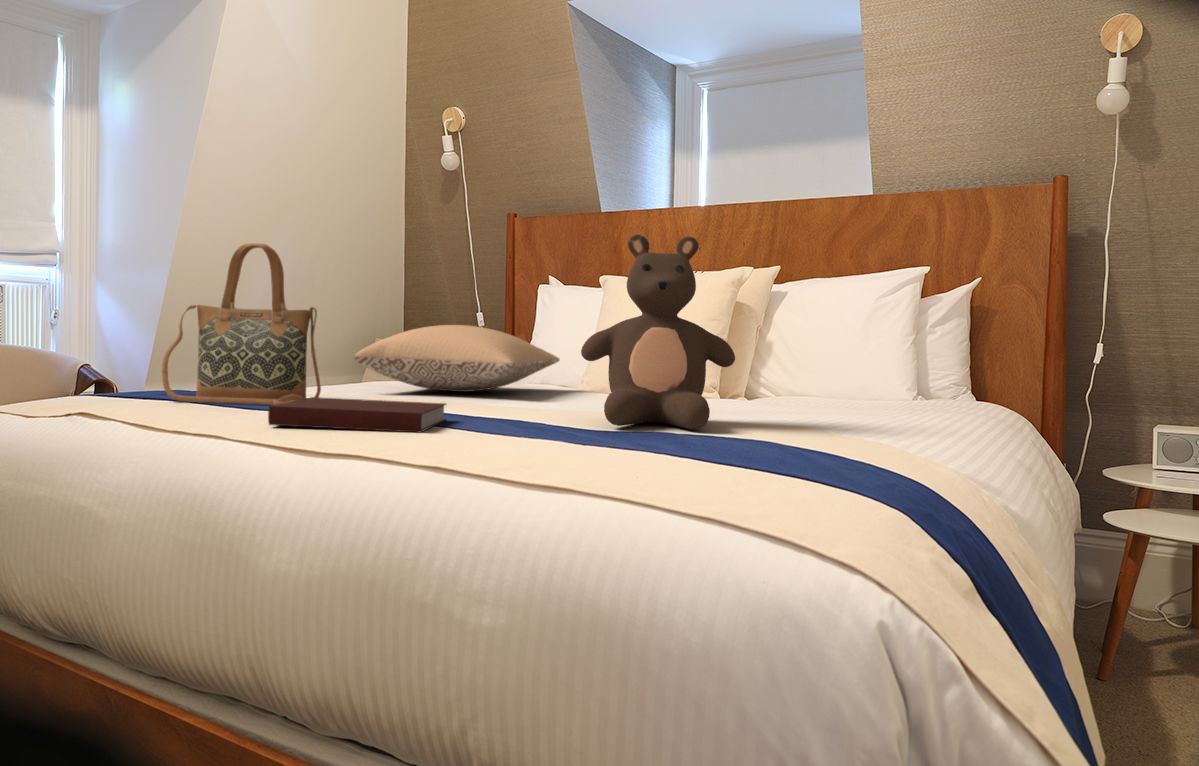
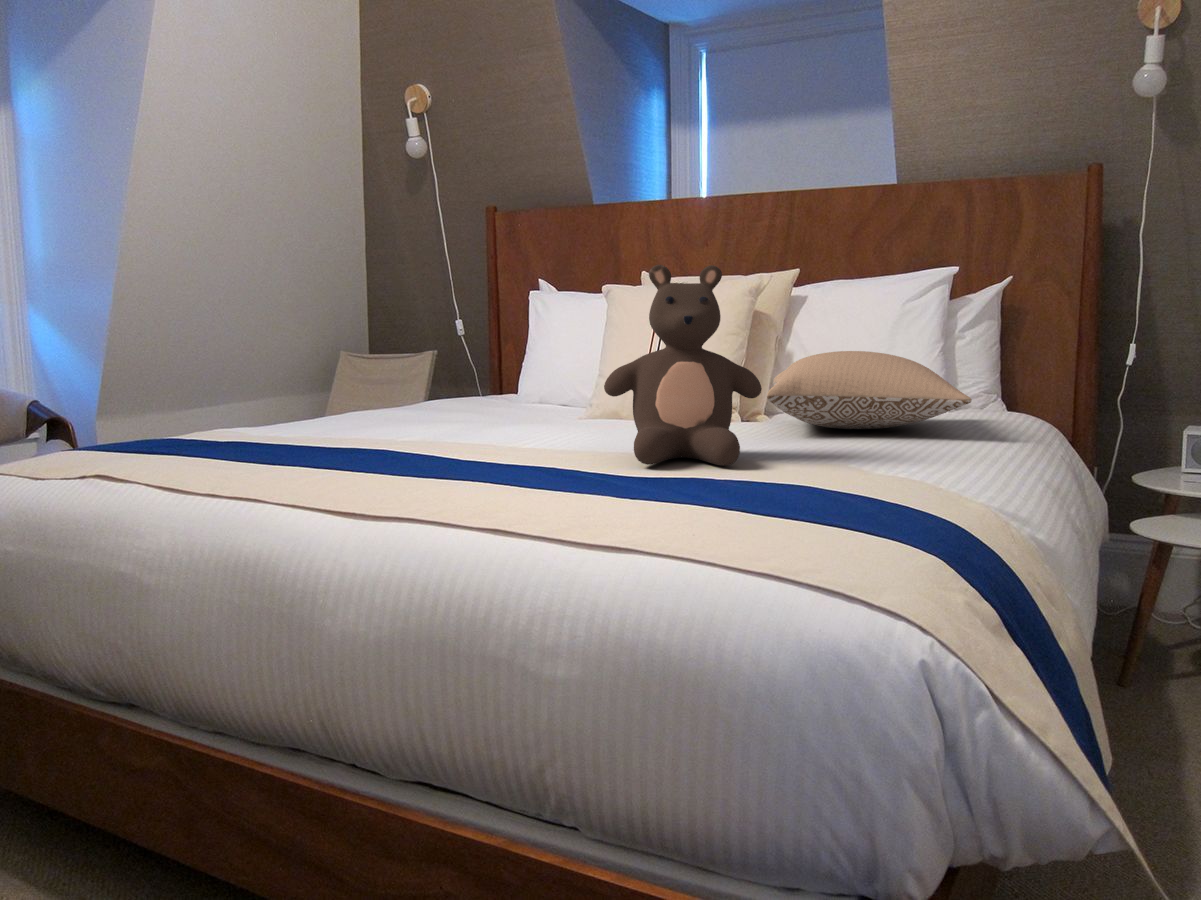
handbag: present [162,243,321,405] -> none [161,279,329,453]
pillow: present [355,325,560,392] -> present [767,351,972,429]
notebook: present [268,397,446,432] -> none [300,445,471,482]

